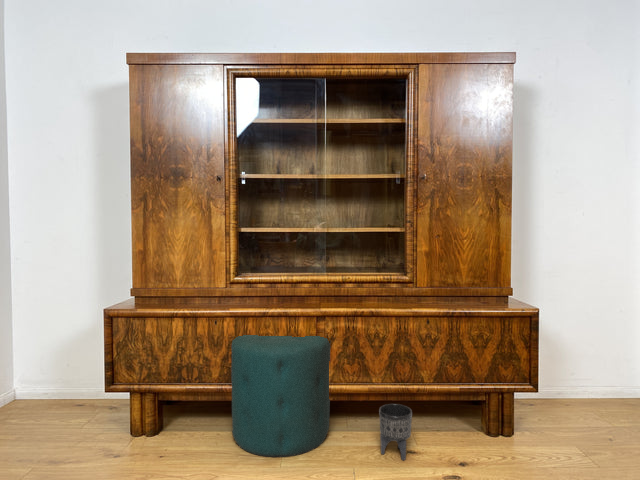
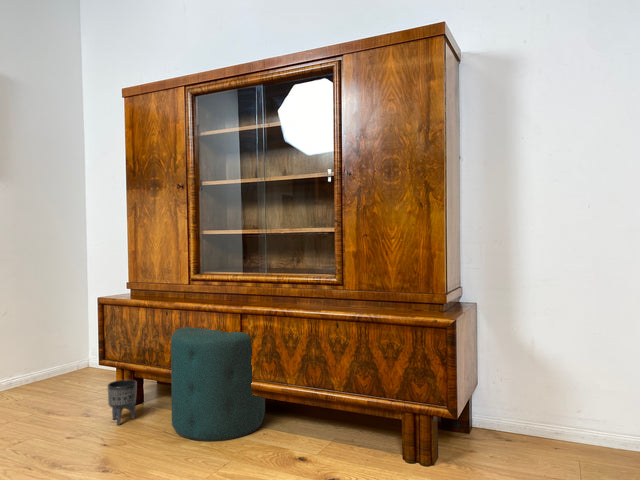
planter: present [379,404,412,460] -> present [108,380,137,425]

